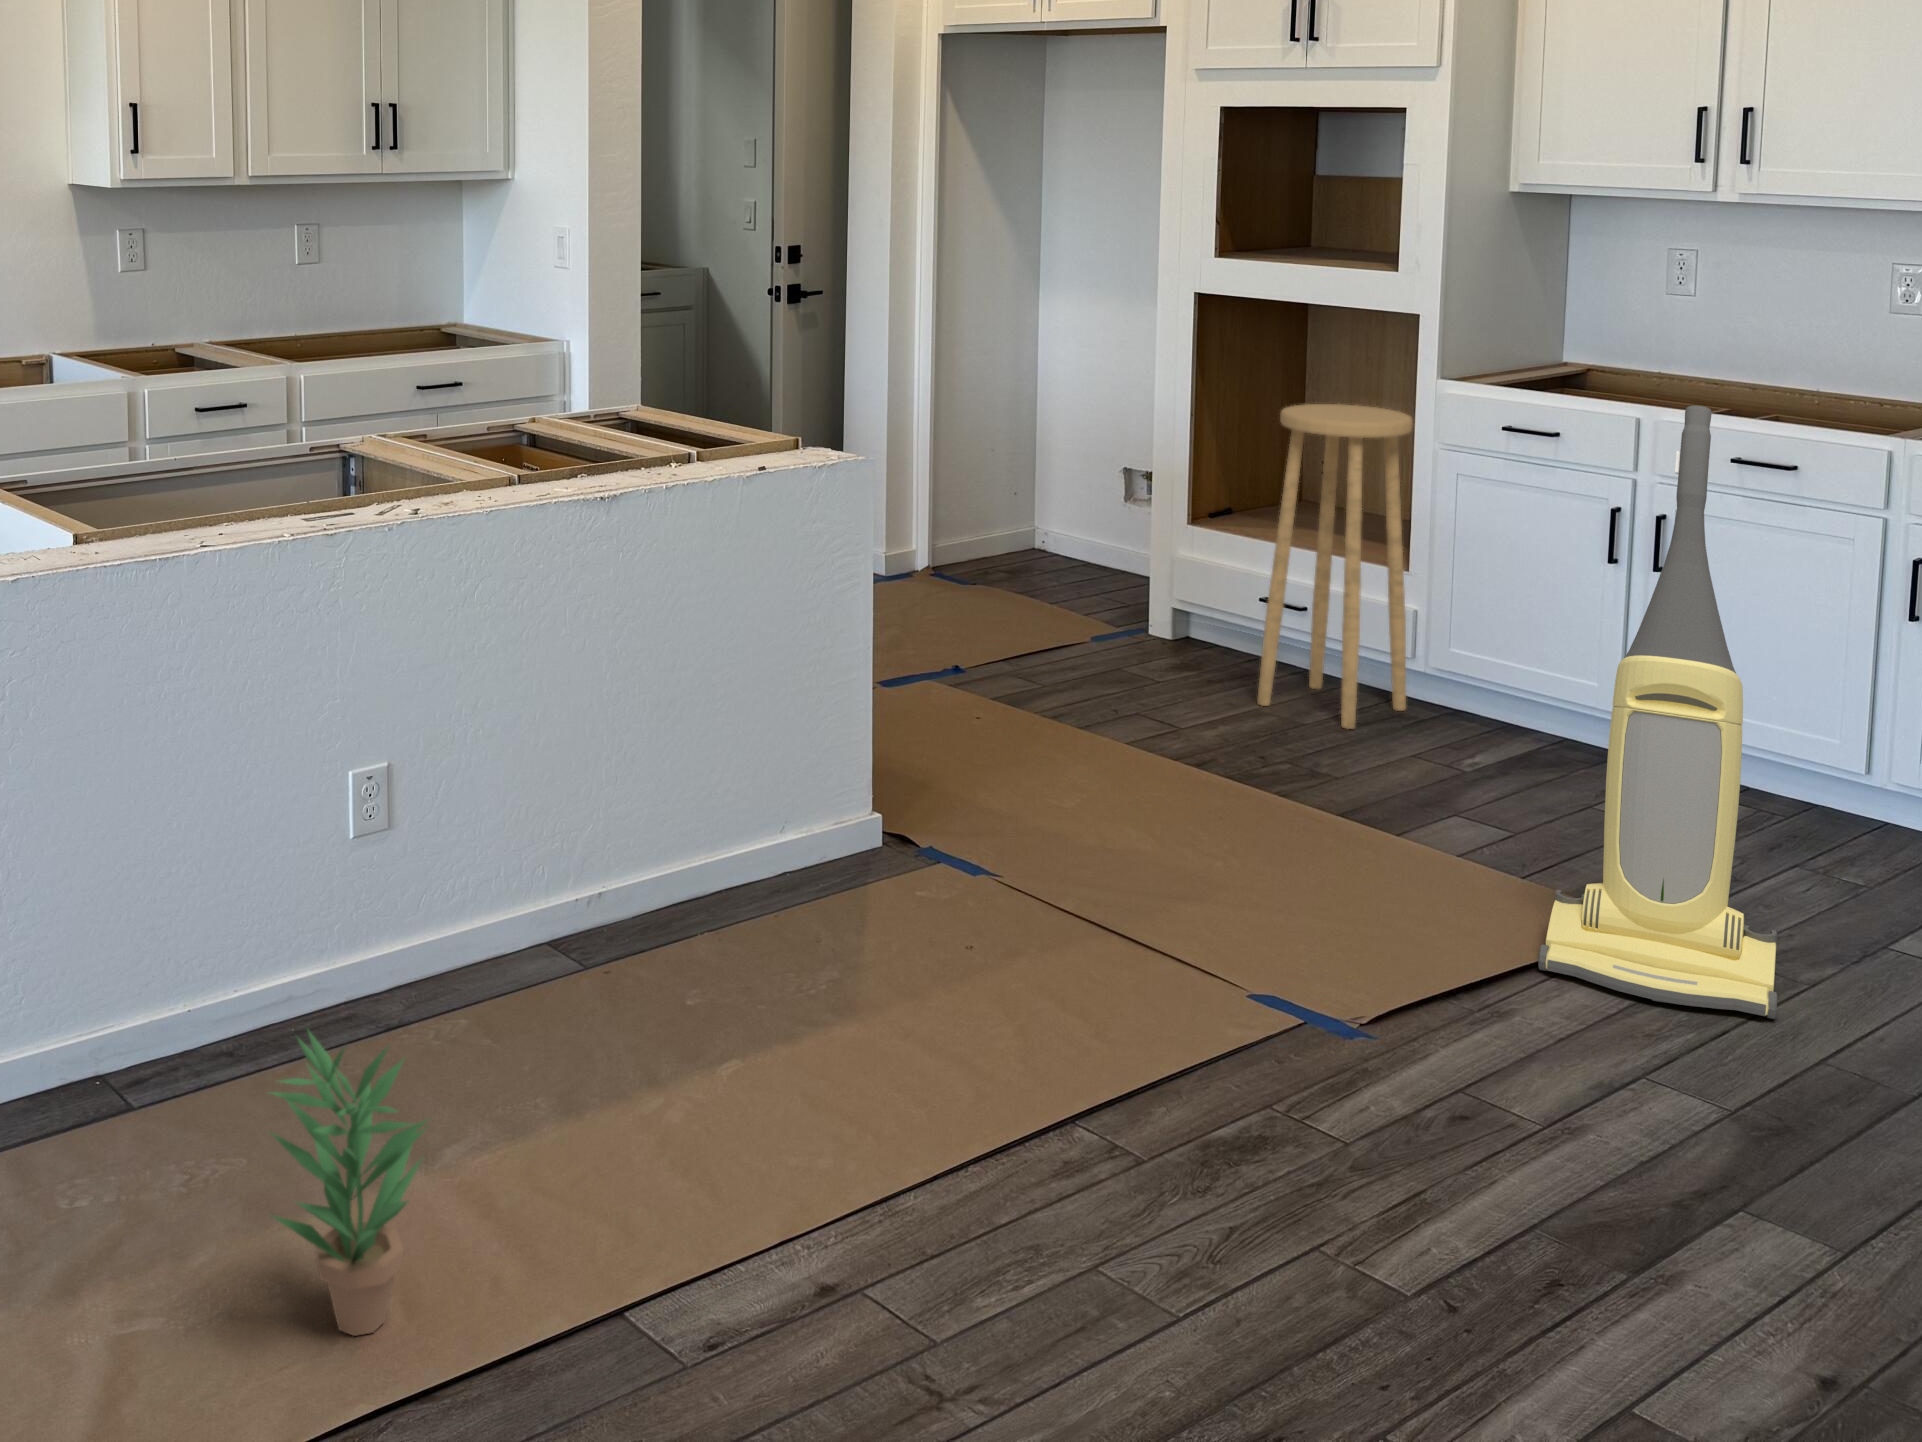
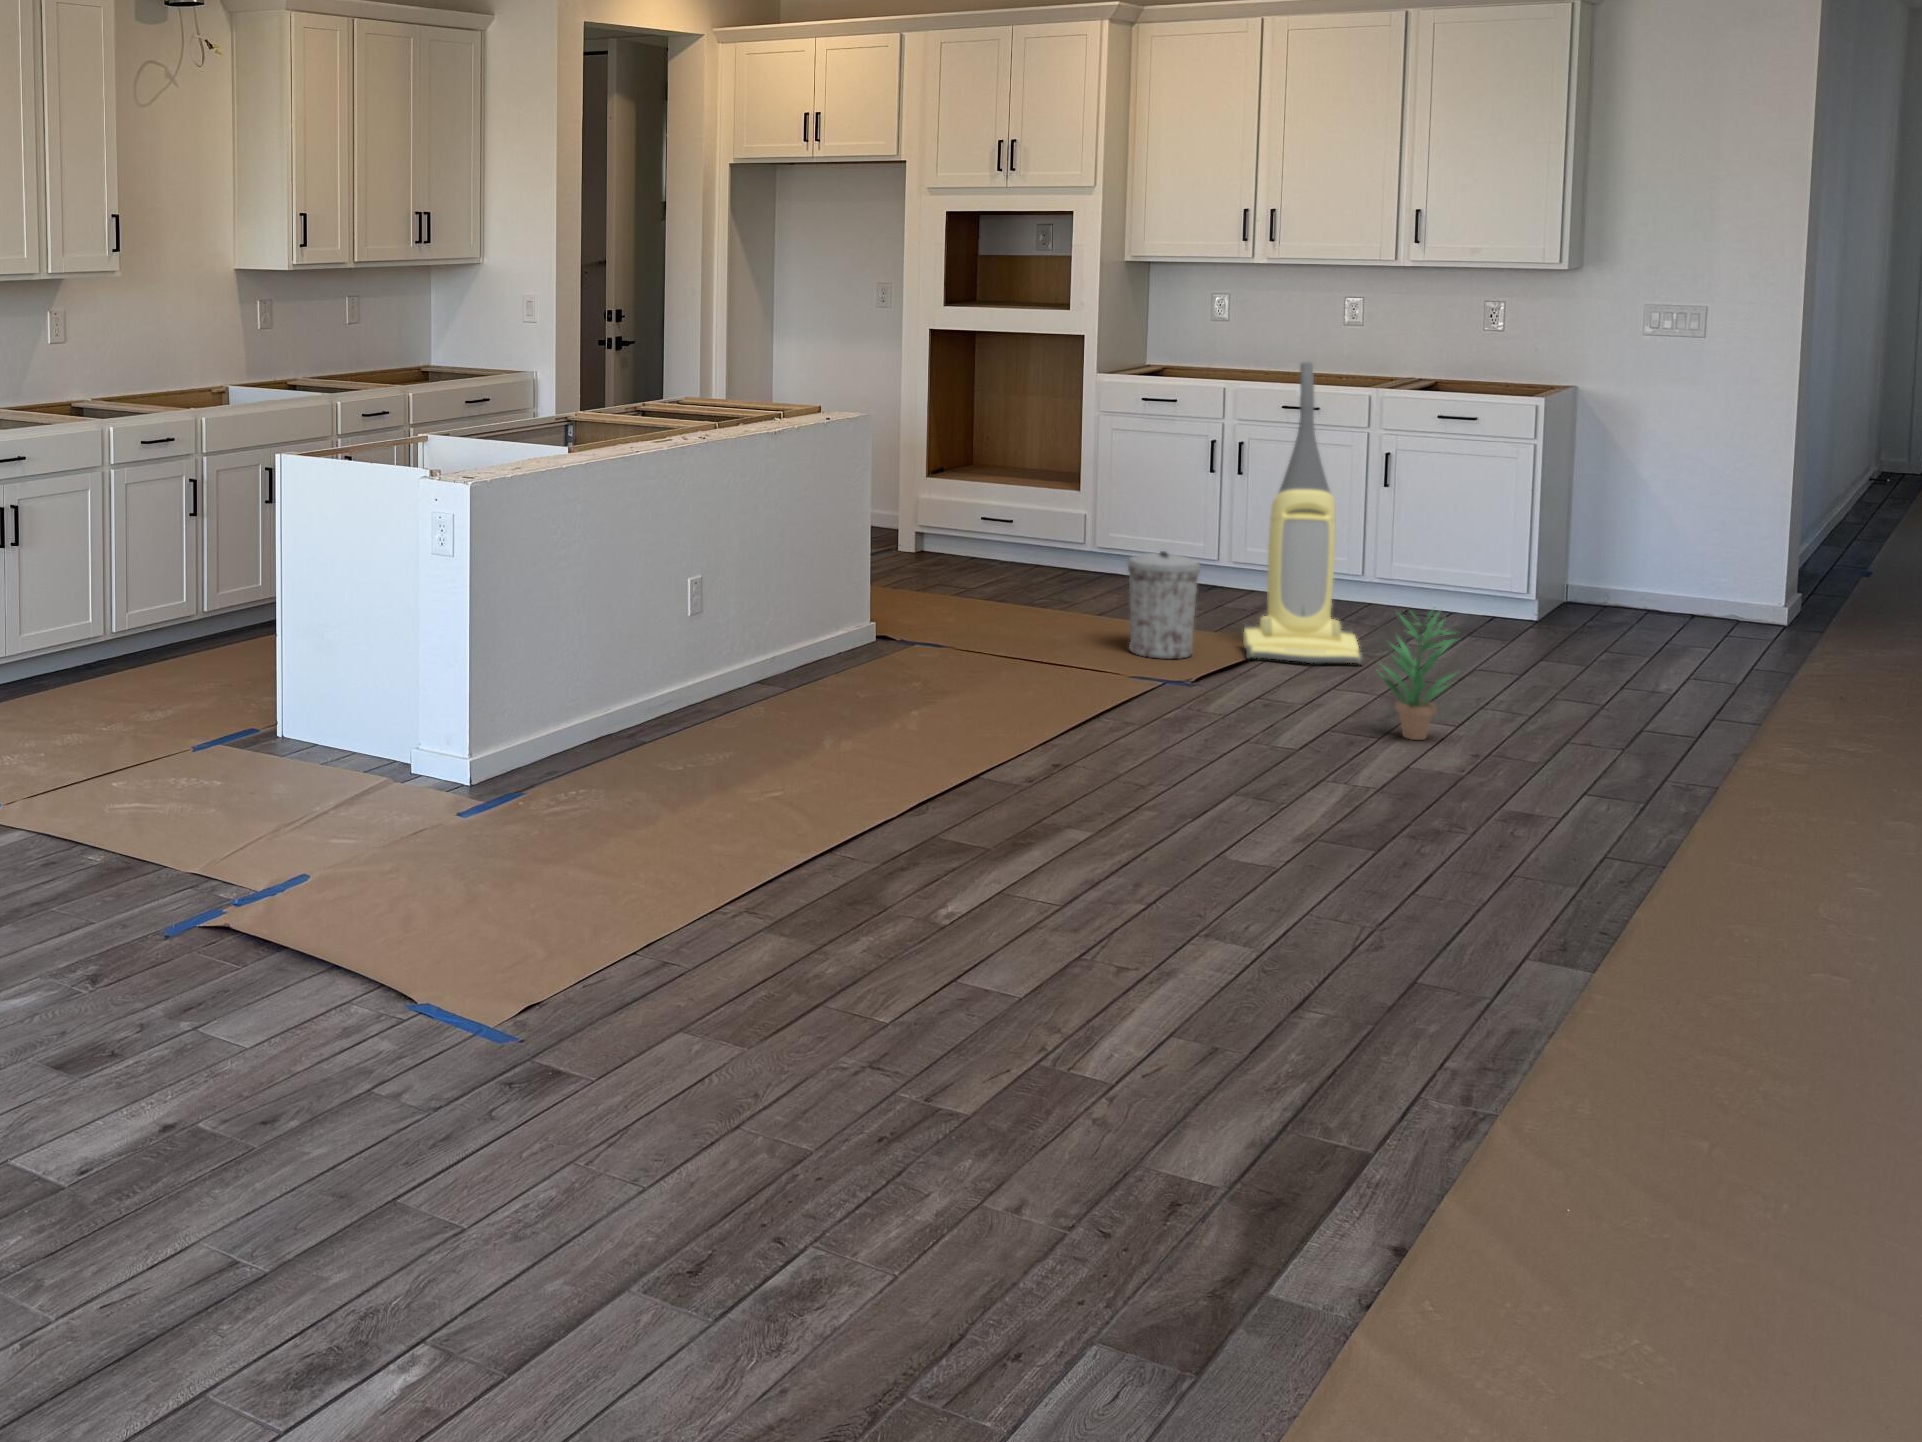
stool: present [1257,404,1413,729] -> none [1004,393,1092,586]
trash can: none [1317,744,1455,955] -> present [1128,551,1200,659]
potted plant: present [269,1029,427,1336] -> present [1380,607,1457,740]

